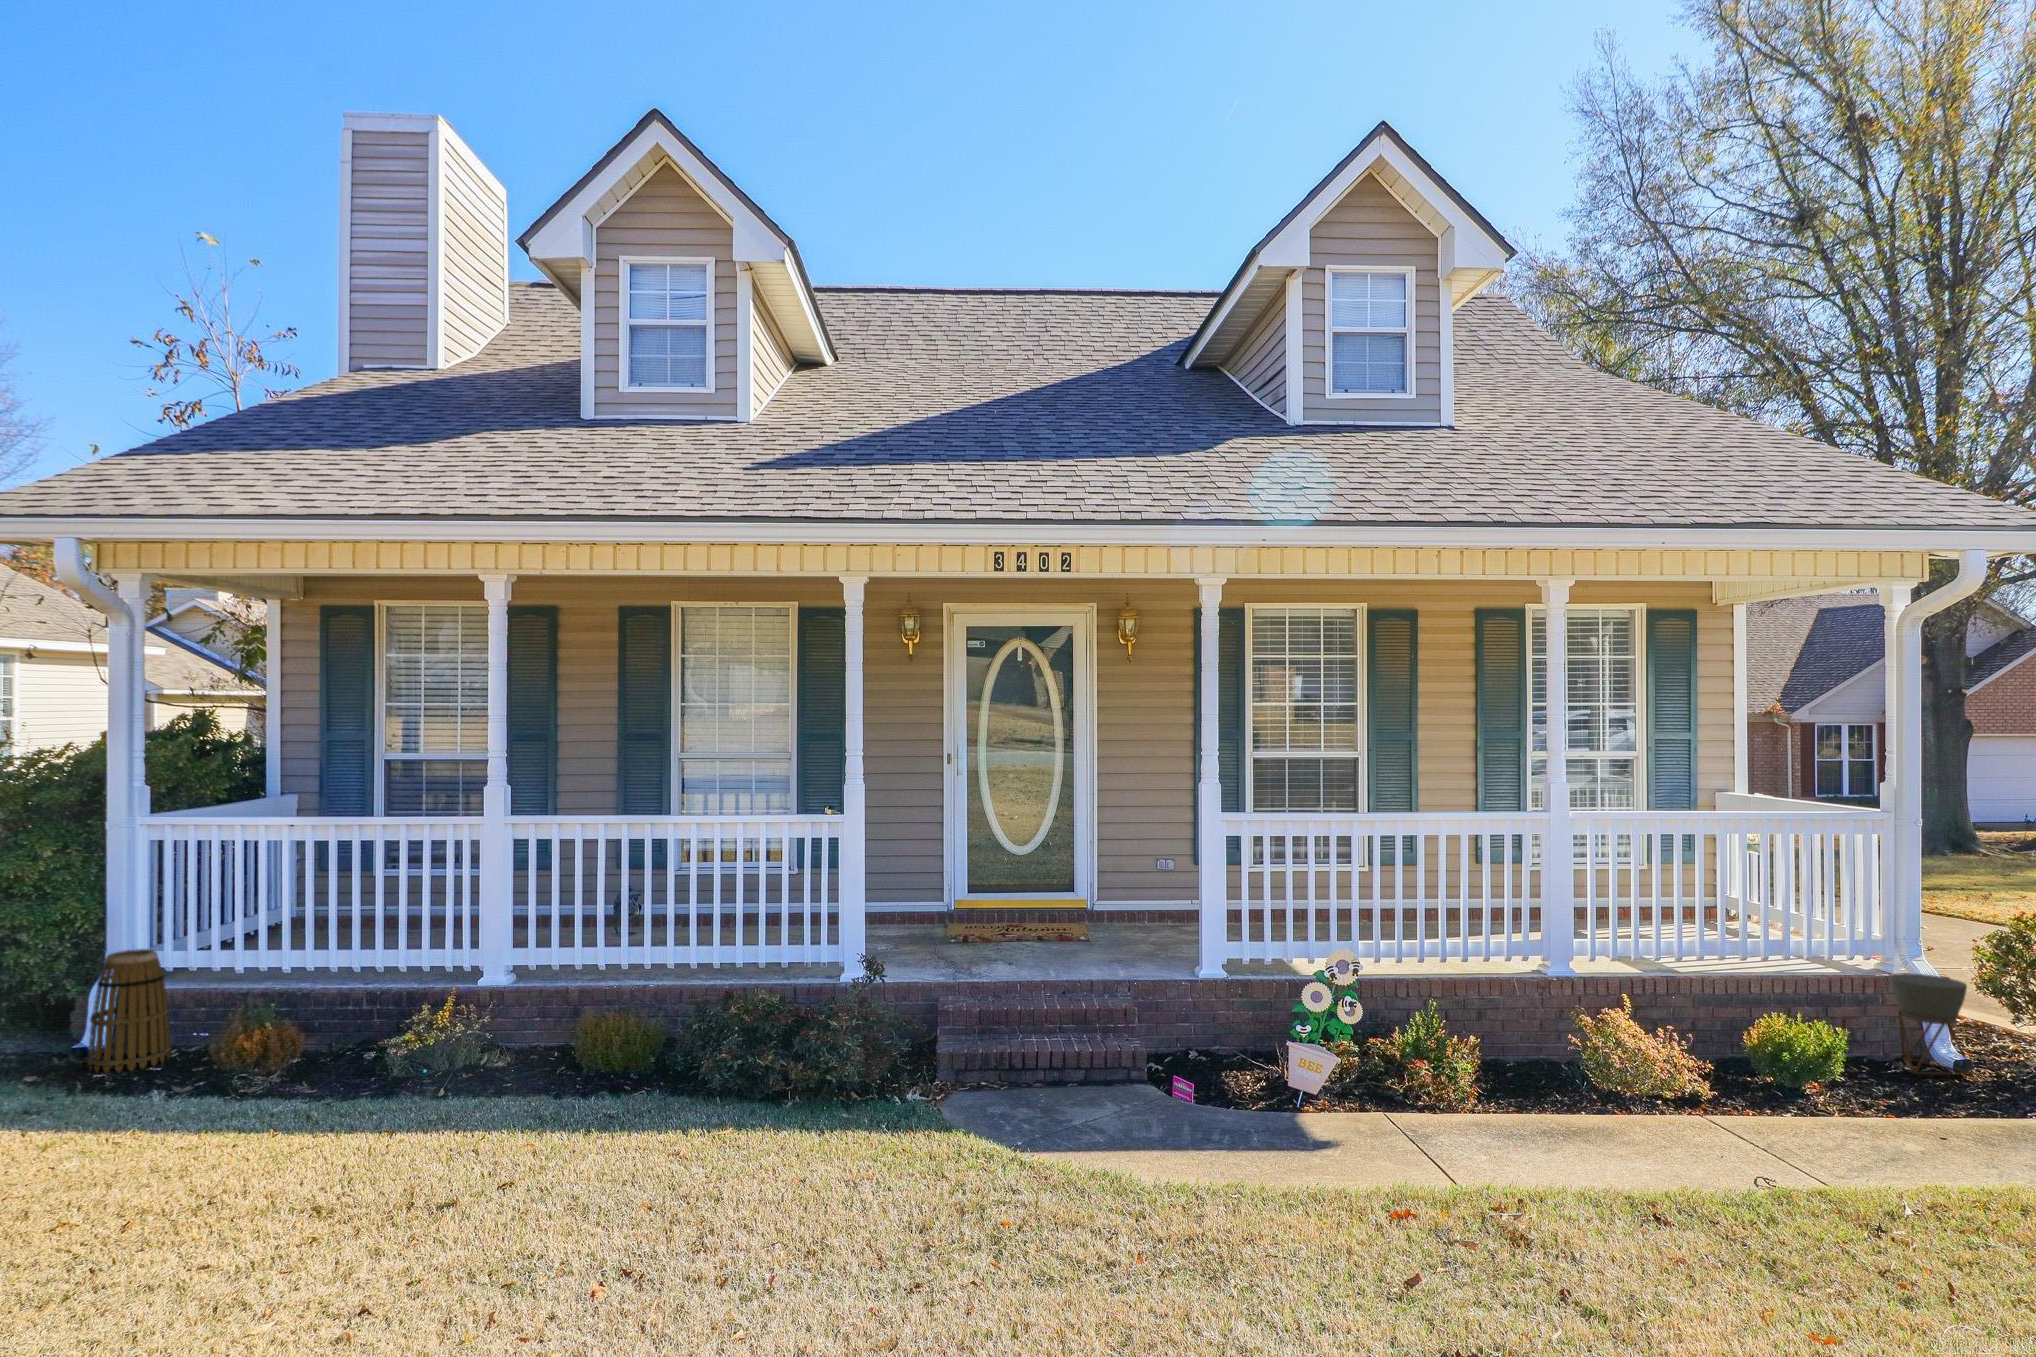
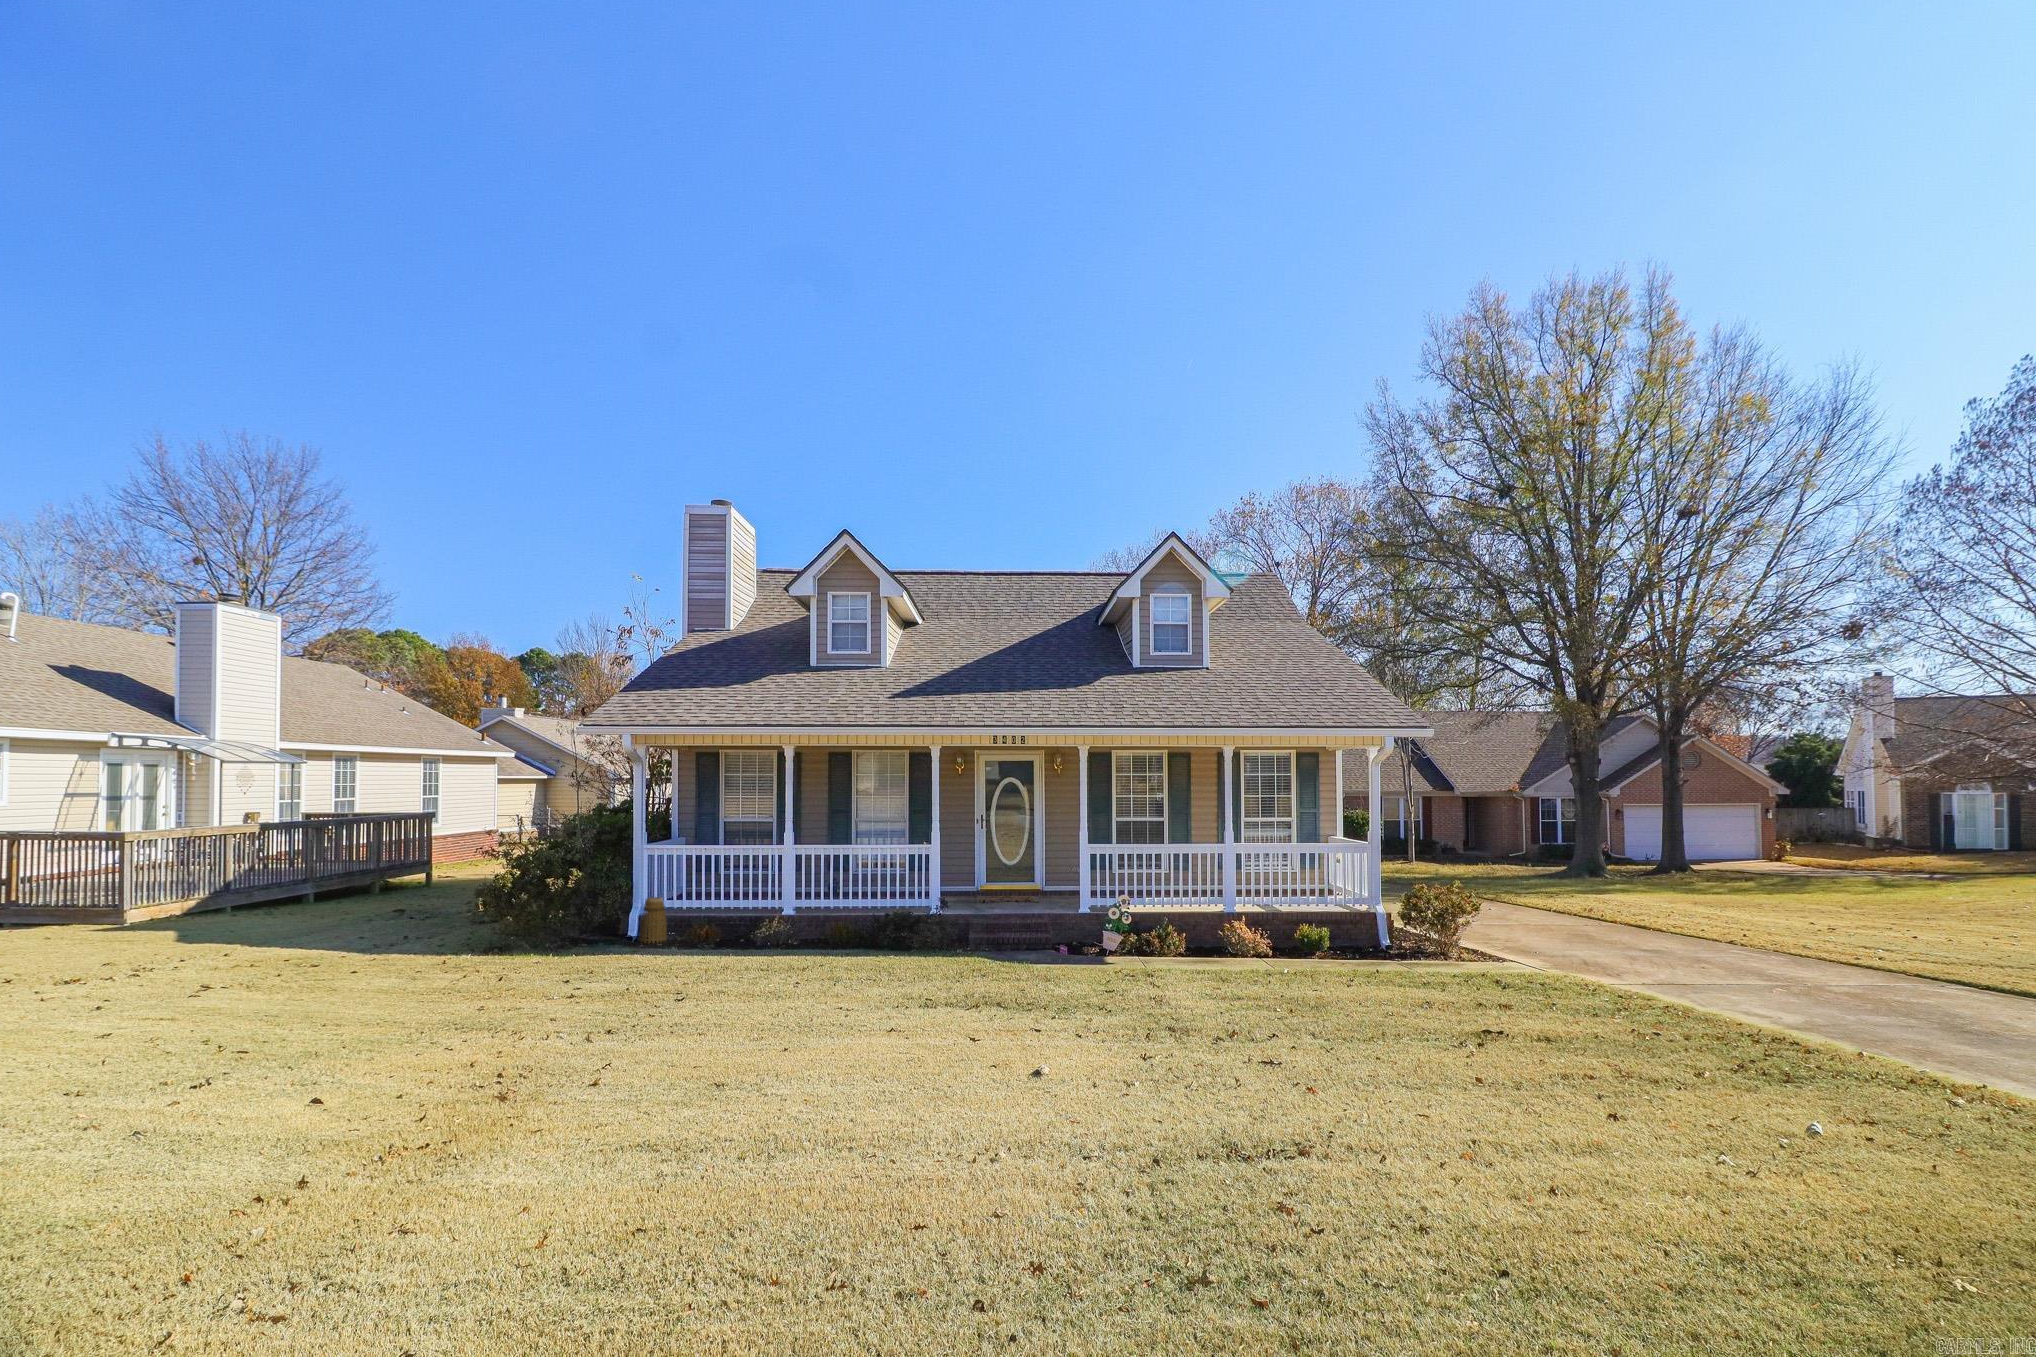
planter: present [1890,973,1973,1075] -> none [1360,913,1389,952]

